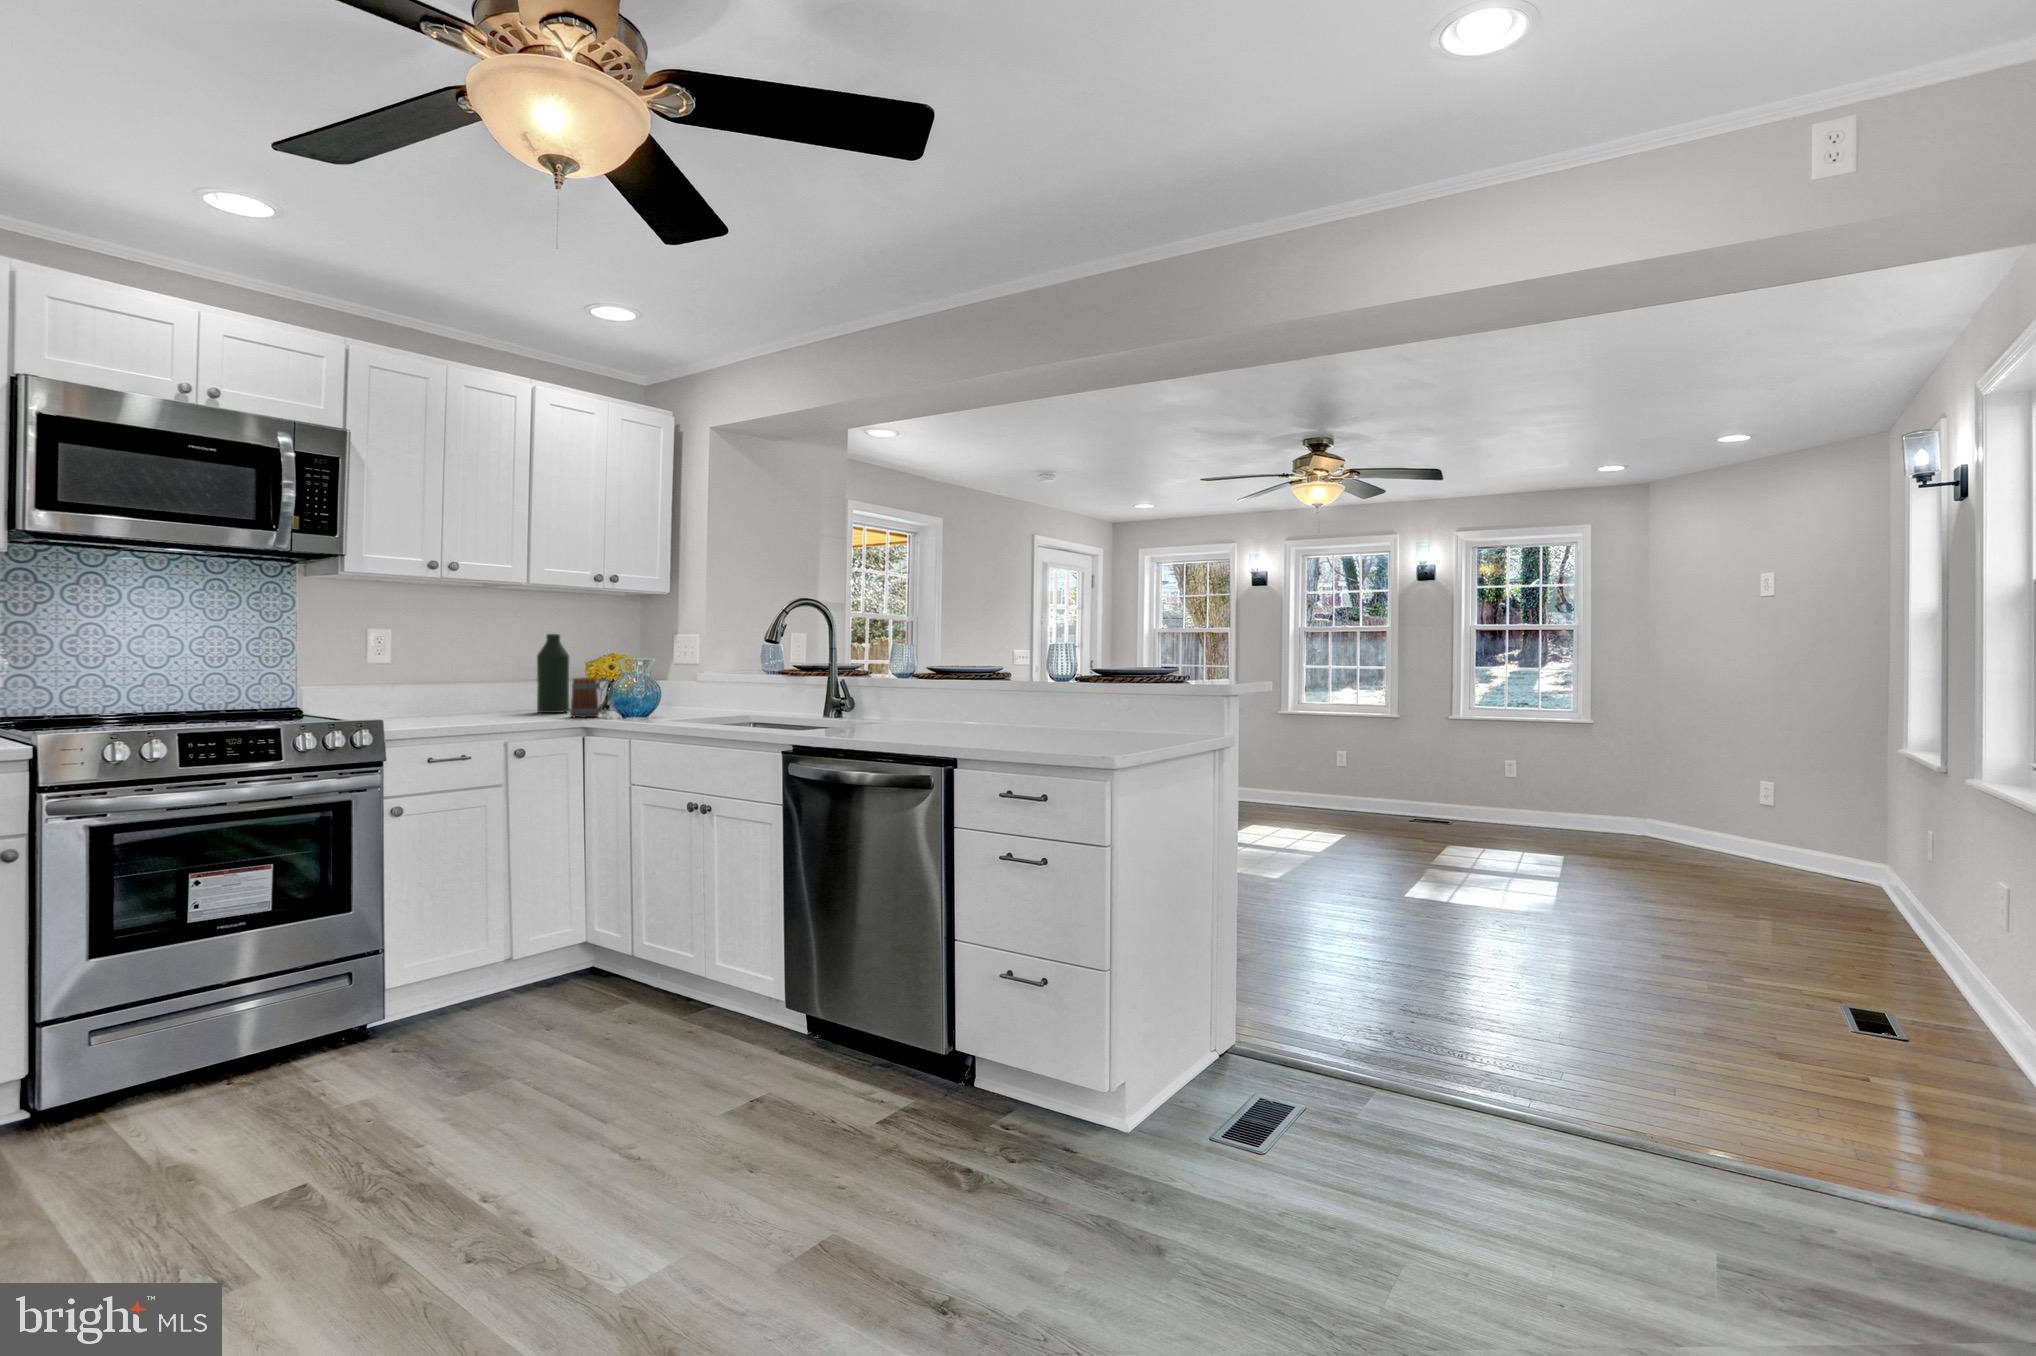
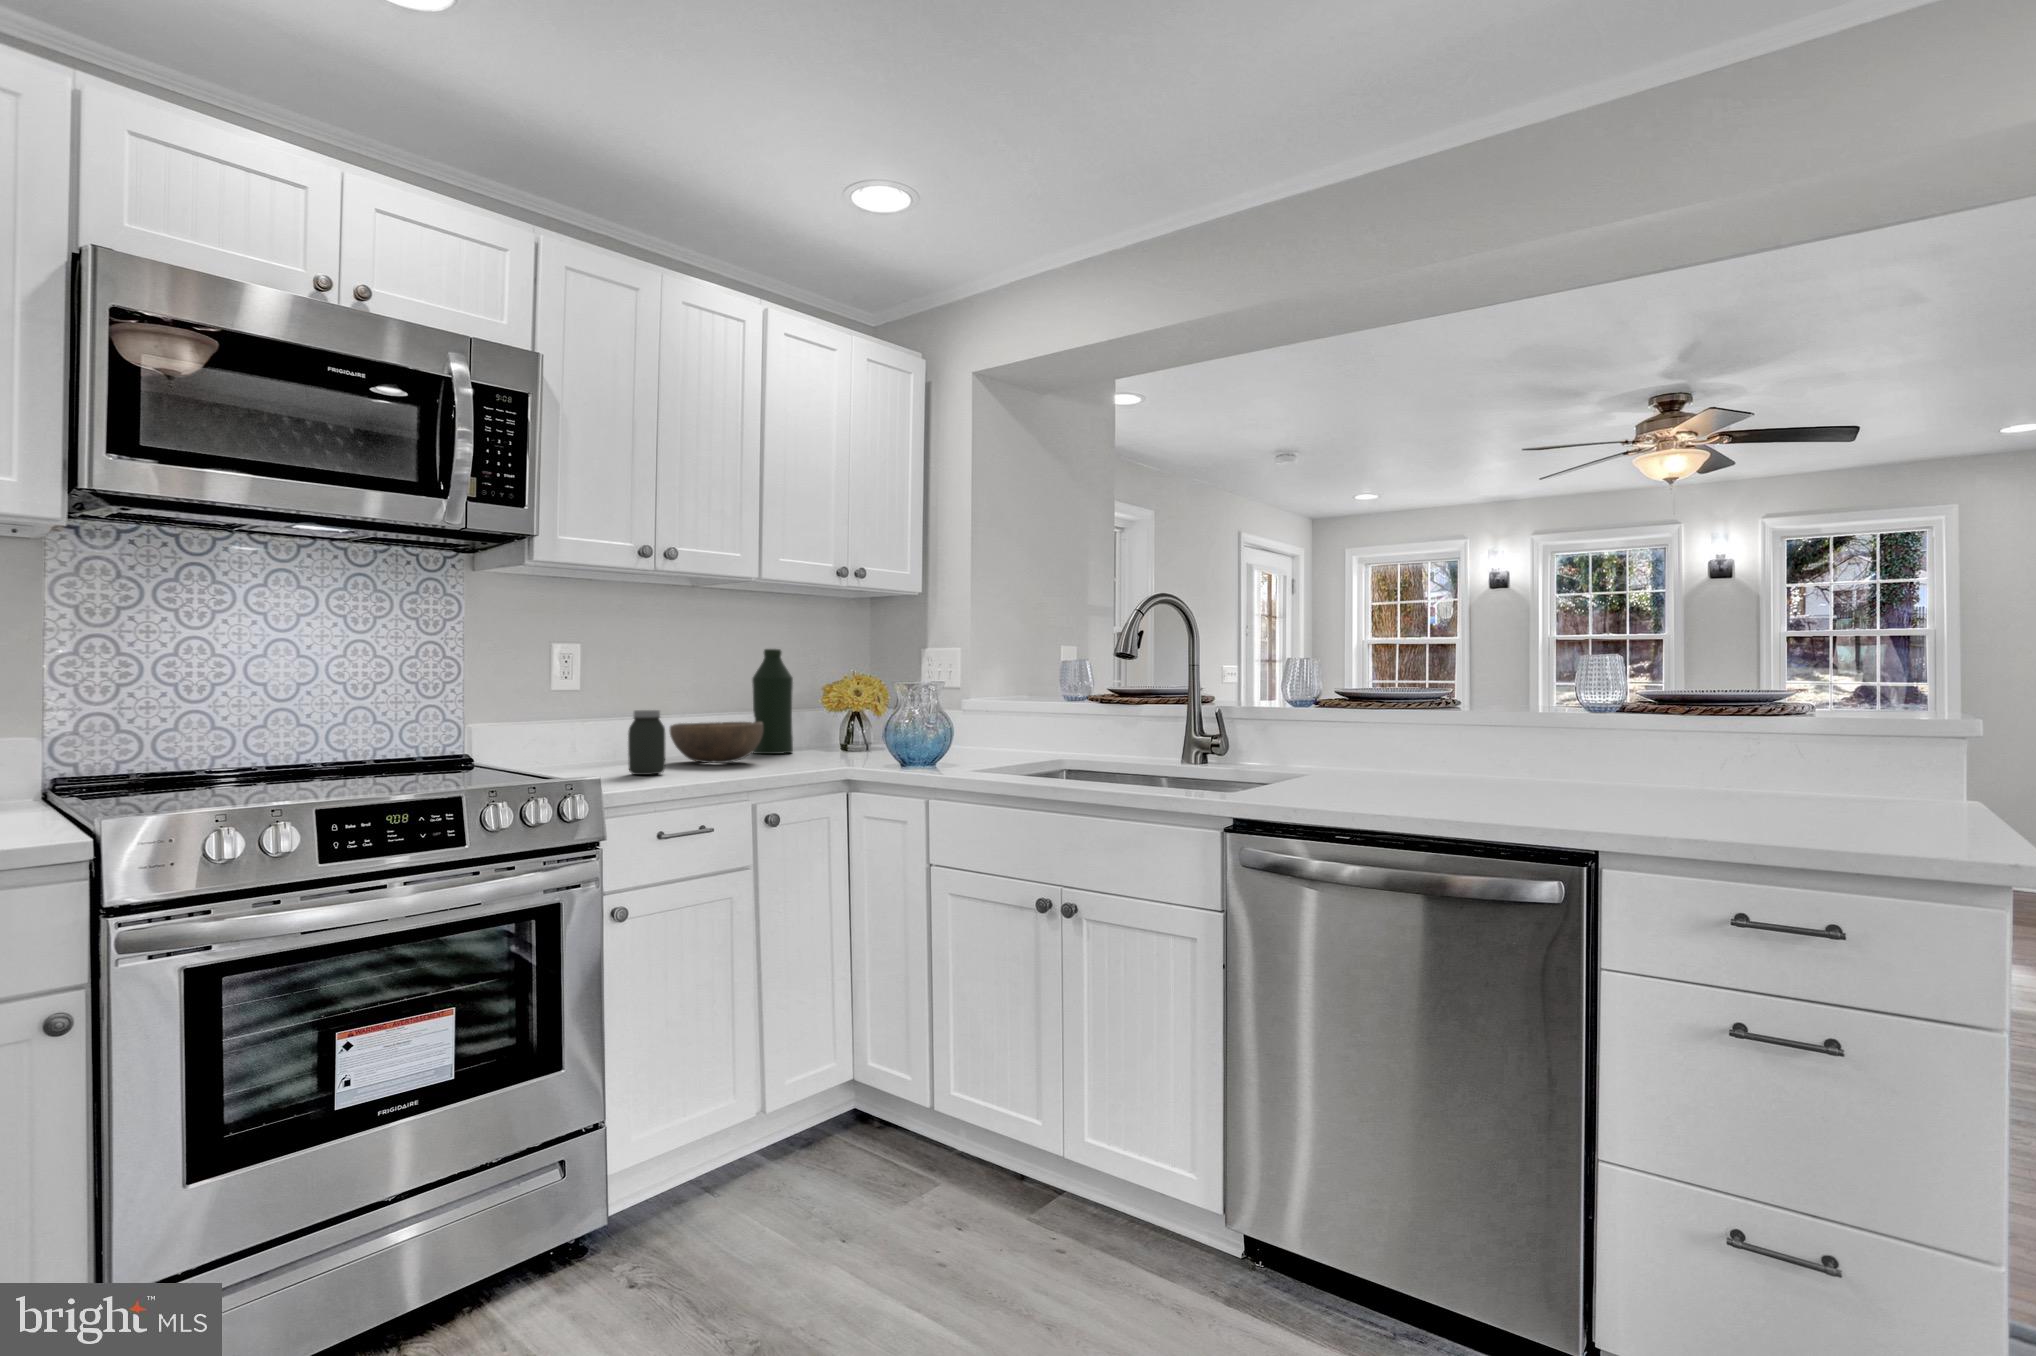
jar: none [415,676,444,722] -> present [628,710,665,775]
mug: present [570,678,613,717] -> none [807,708,863,762]
bowl: none [458,687,533,717] -> present [669,722,763,763]

